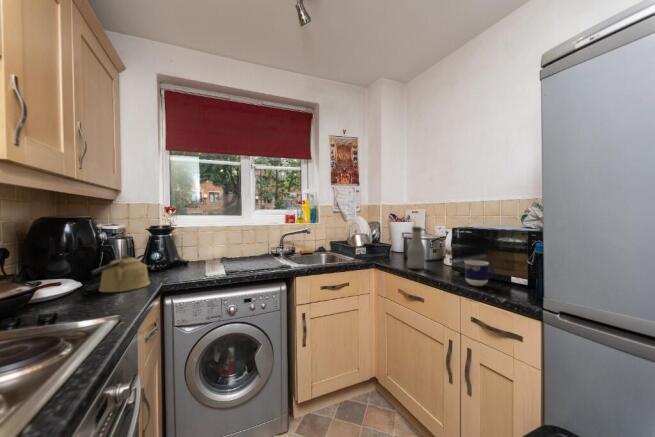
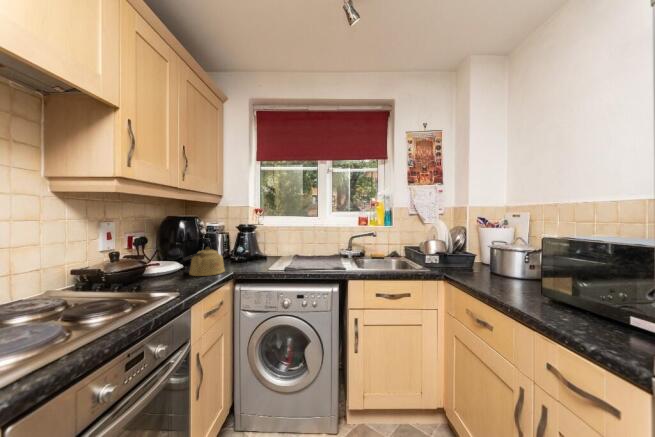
bottle: present [408,227,426,269] -> none [482,234,508,289]
cup: present [464,260,494,286] -> none [552,286,601,326]

